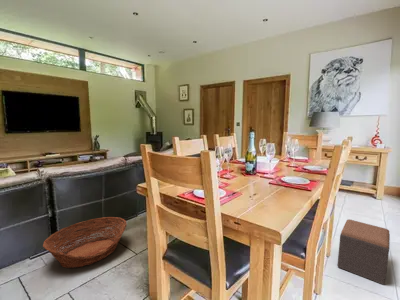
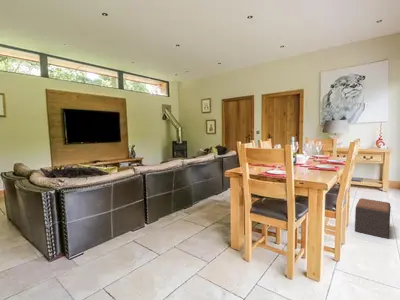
basket: present [43,217,127,268] -> none [147,203,197,235]

